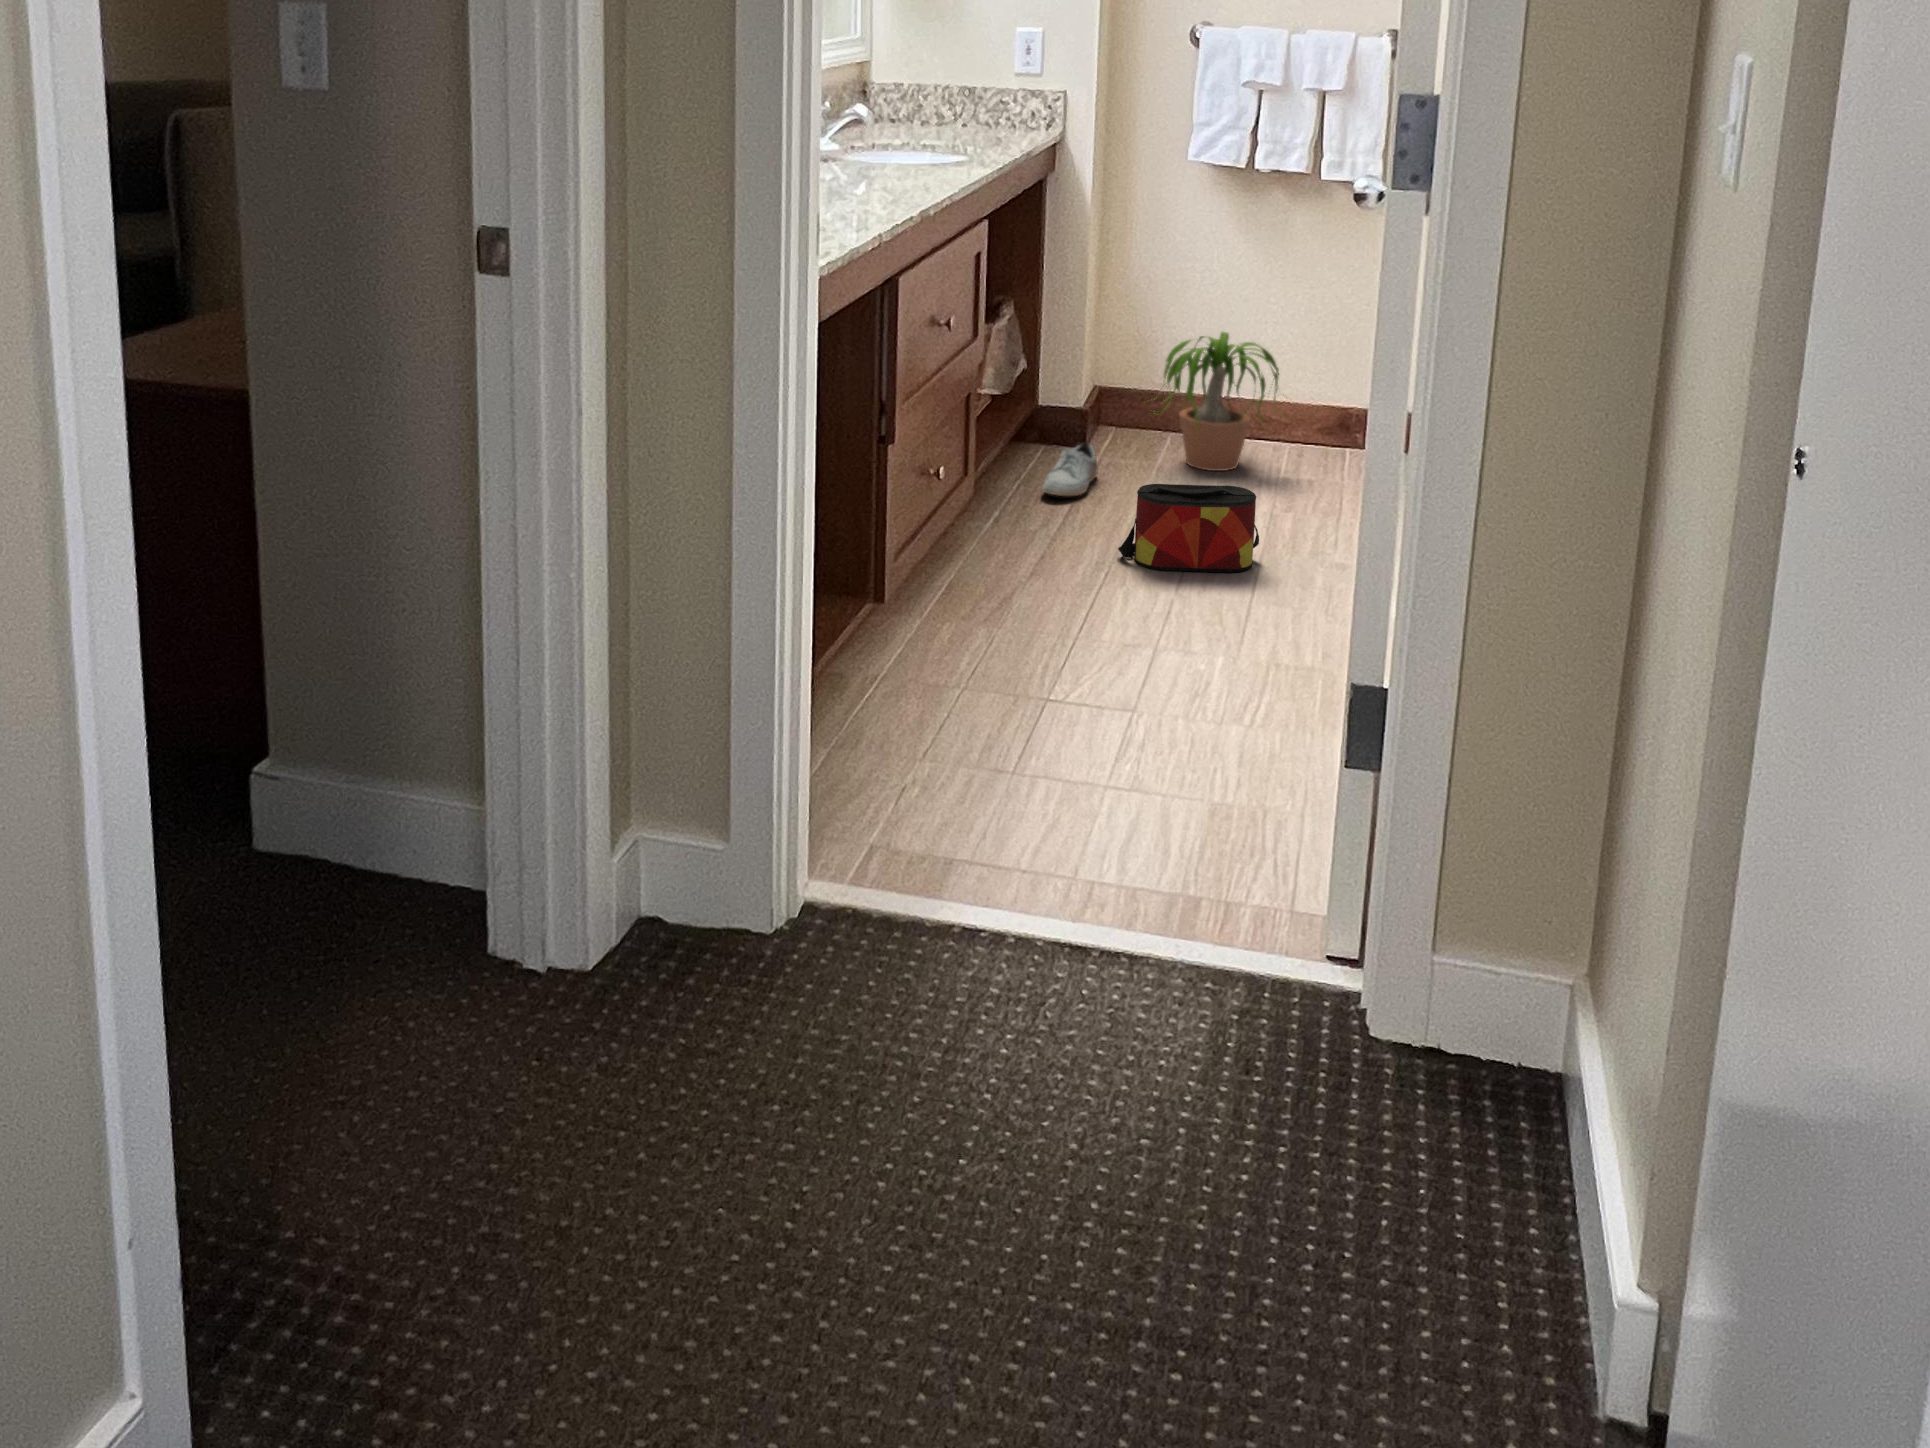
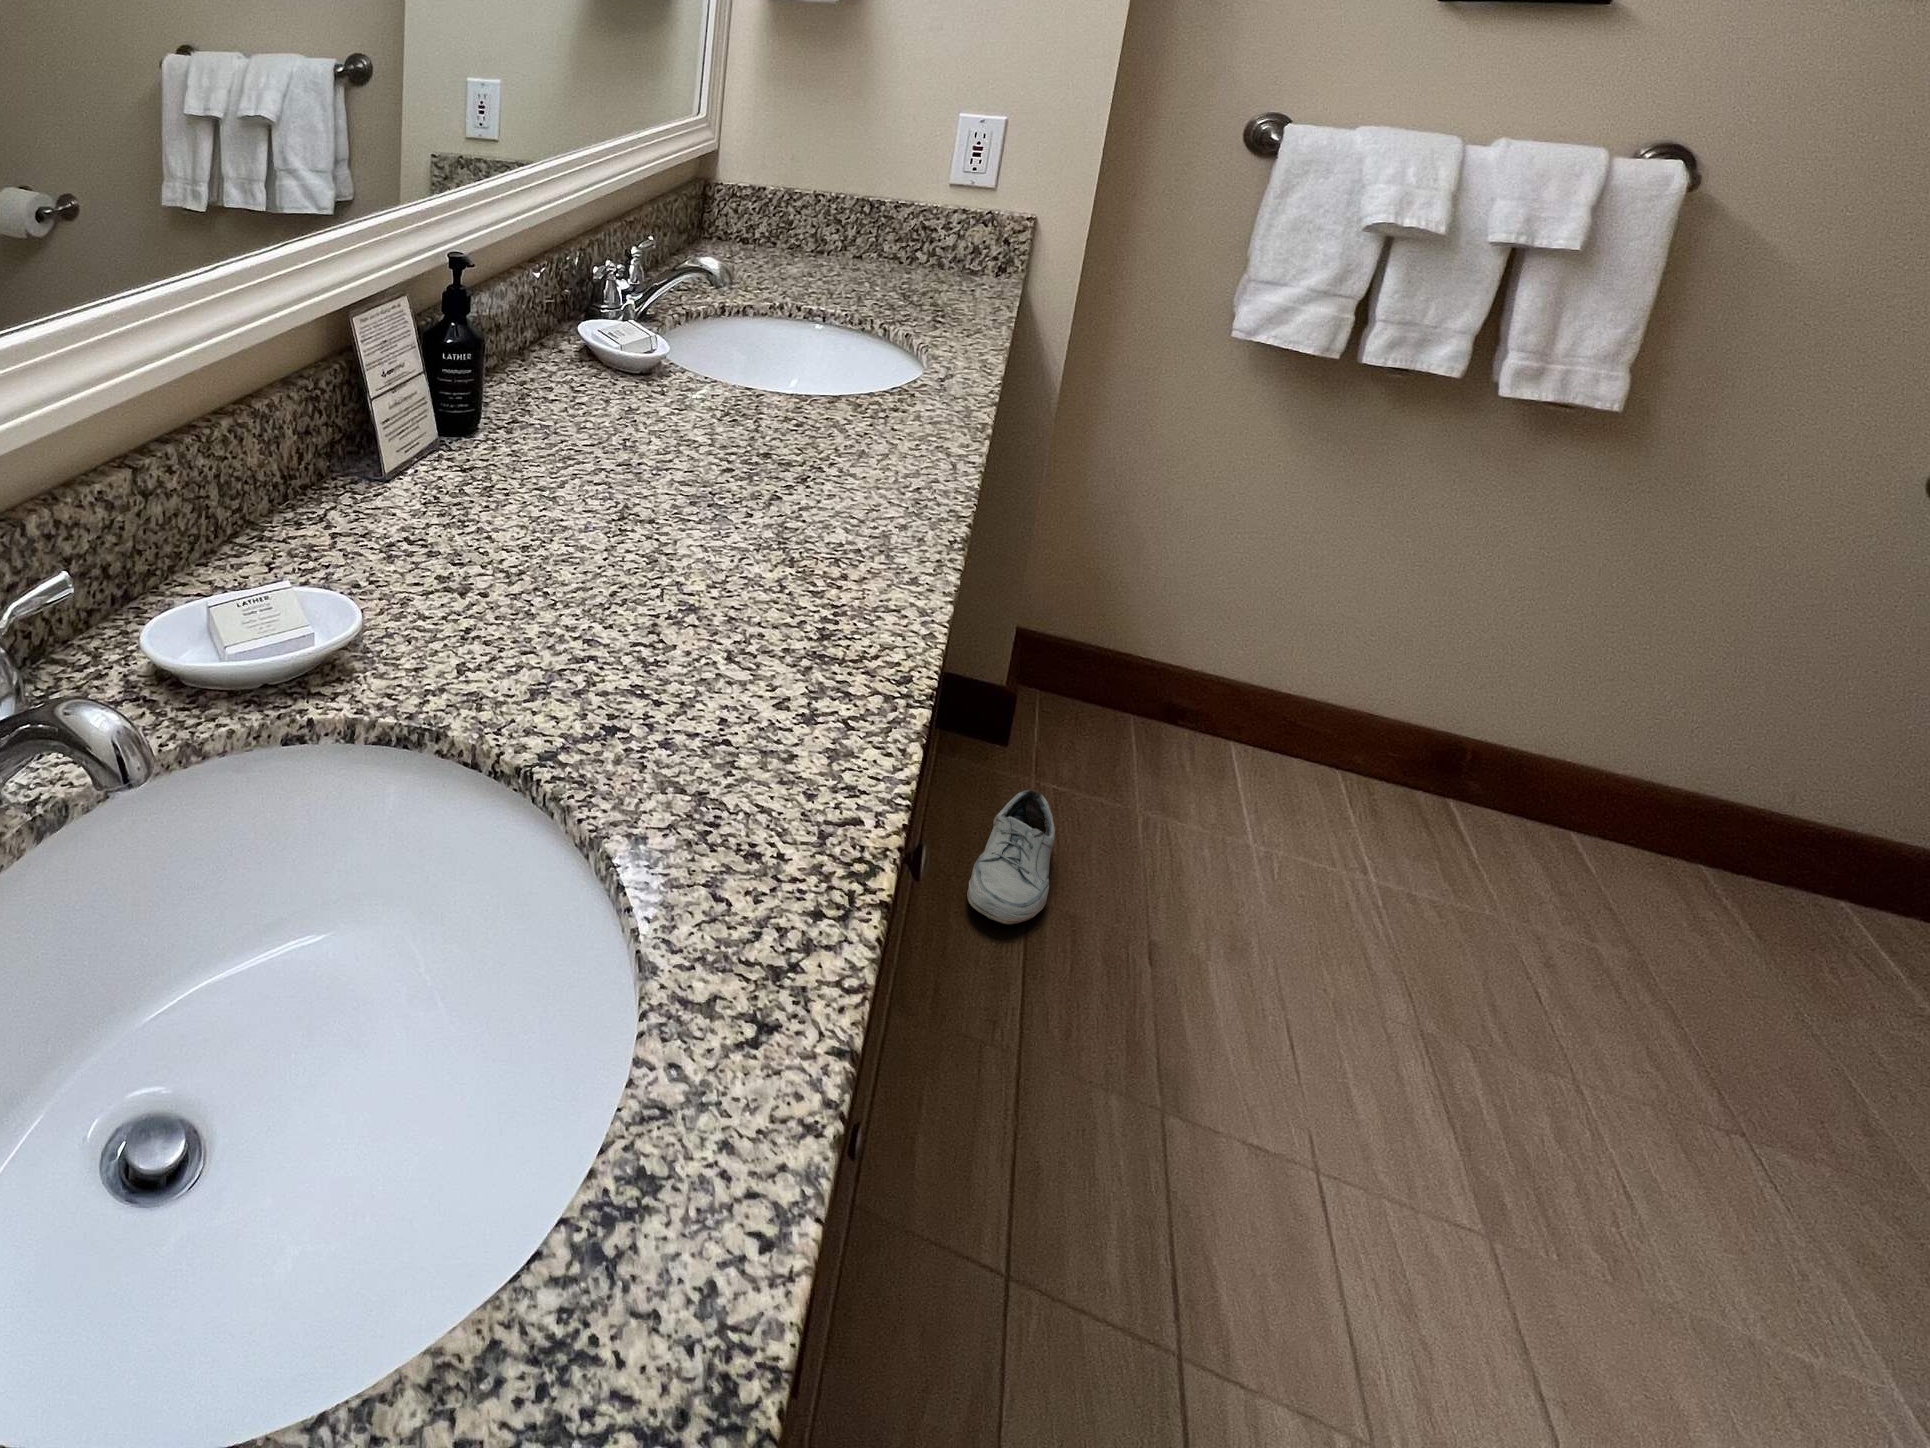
potted plant: present [1151,332,1279,471] -> none [1124,615,1441,849]
bag: present [1118,484,1259,572] -> none [1175,1080,1533,1340]

